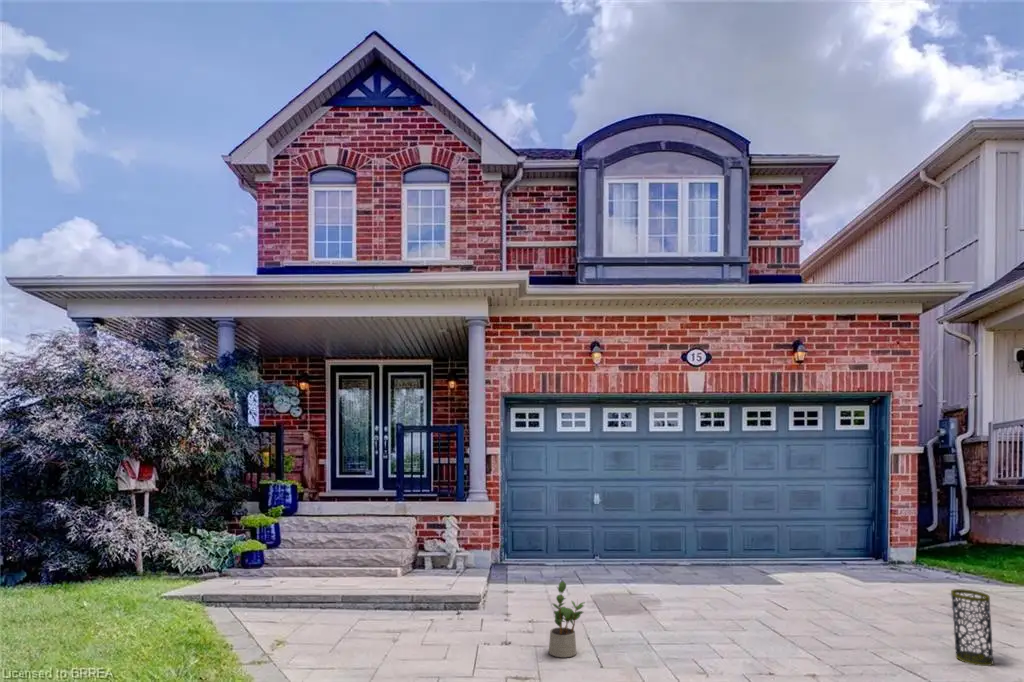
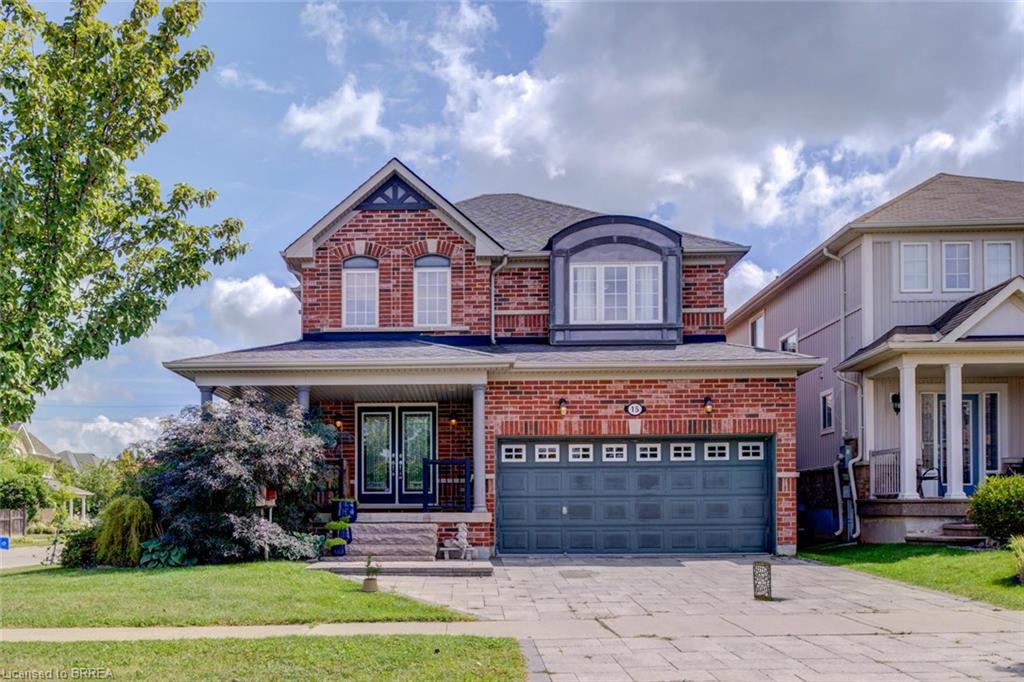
potted plant: present [549,581,584,657] -> present [363,553,381,592]

